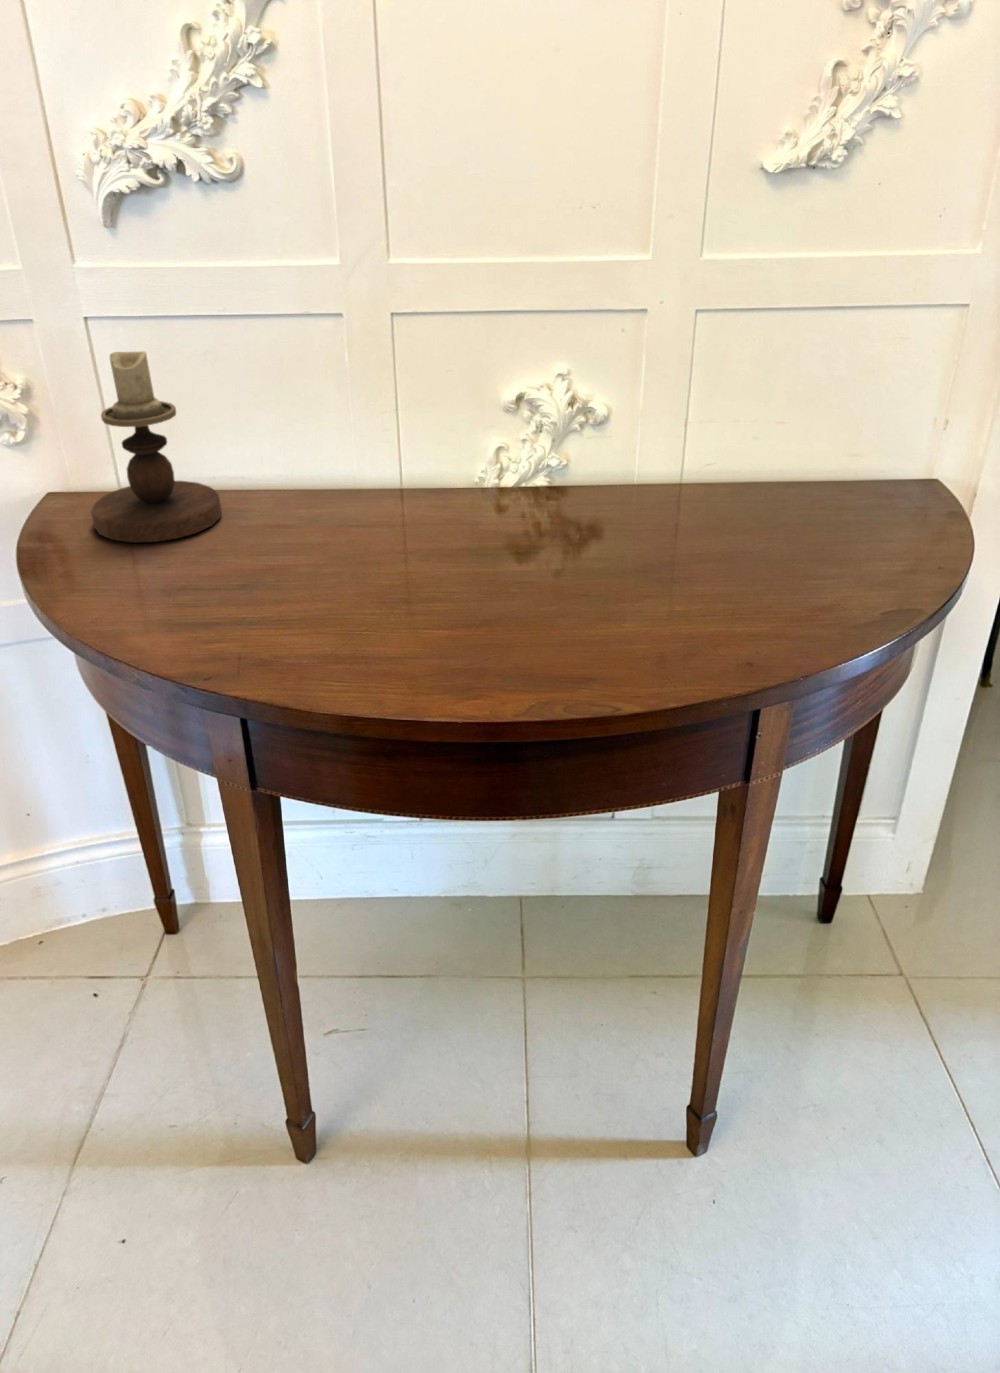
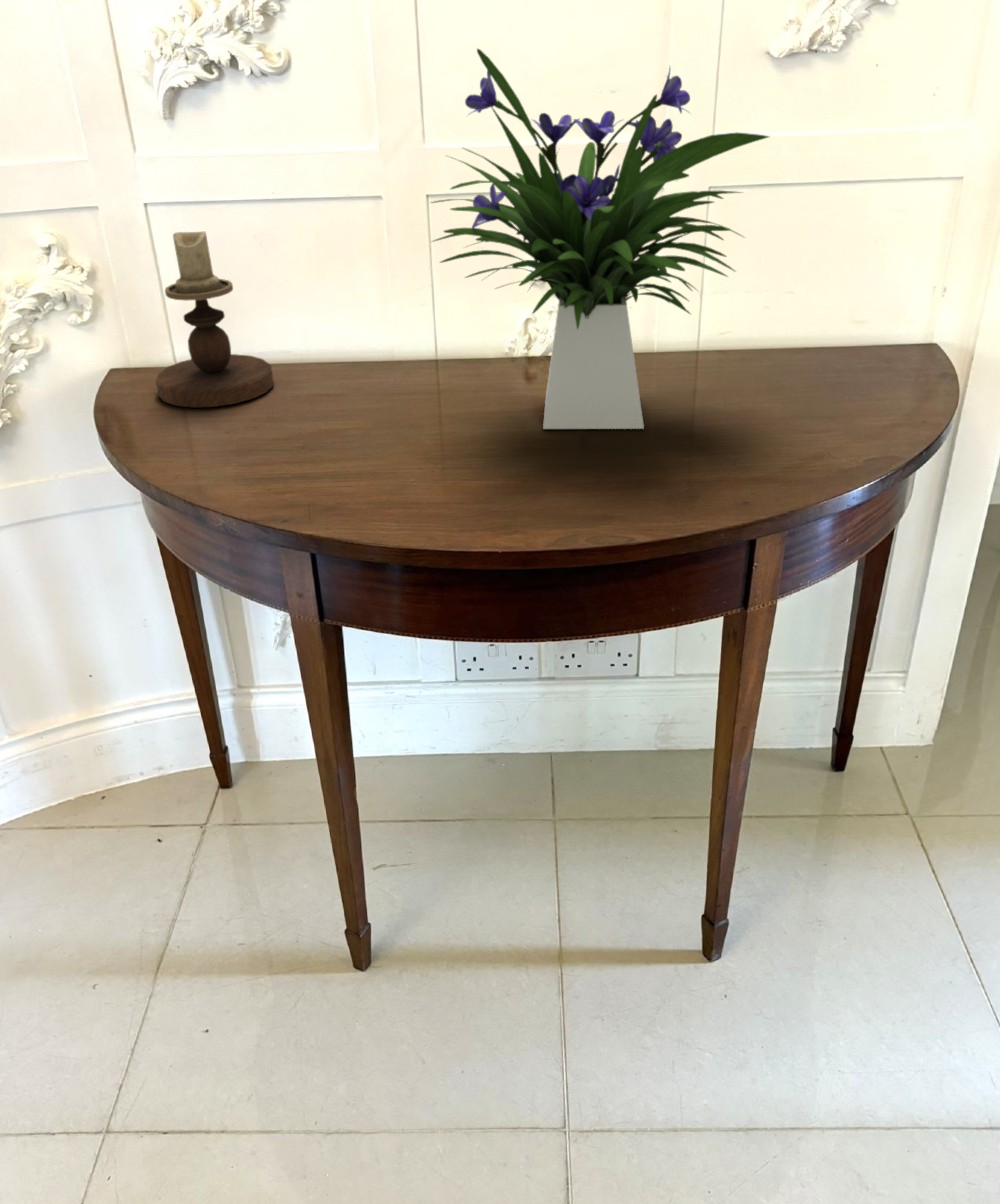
flower arrangement: none [389,166,762,579] -> present [432,49,769,429]

